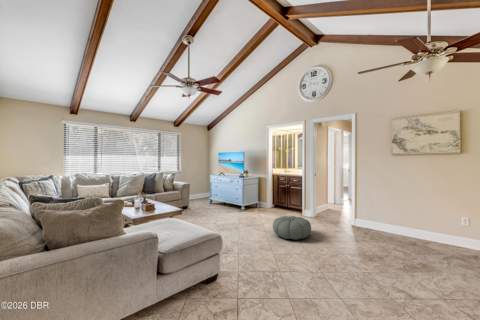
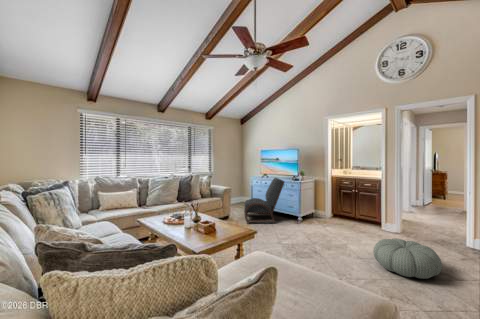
lounge chair: none [199,175,232,212] -> present [244,178,284,224]

